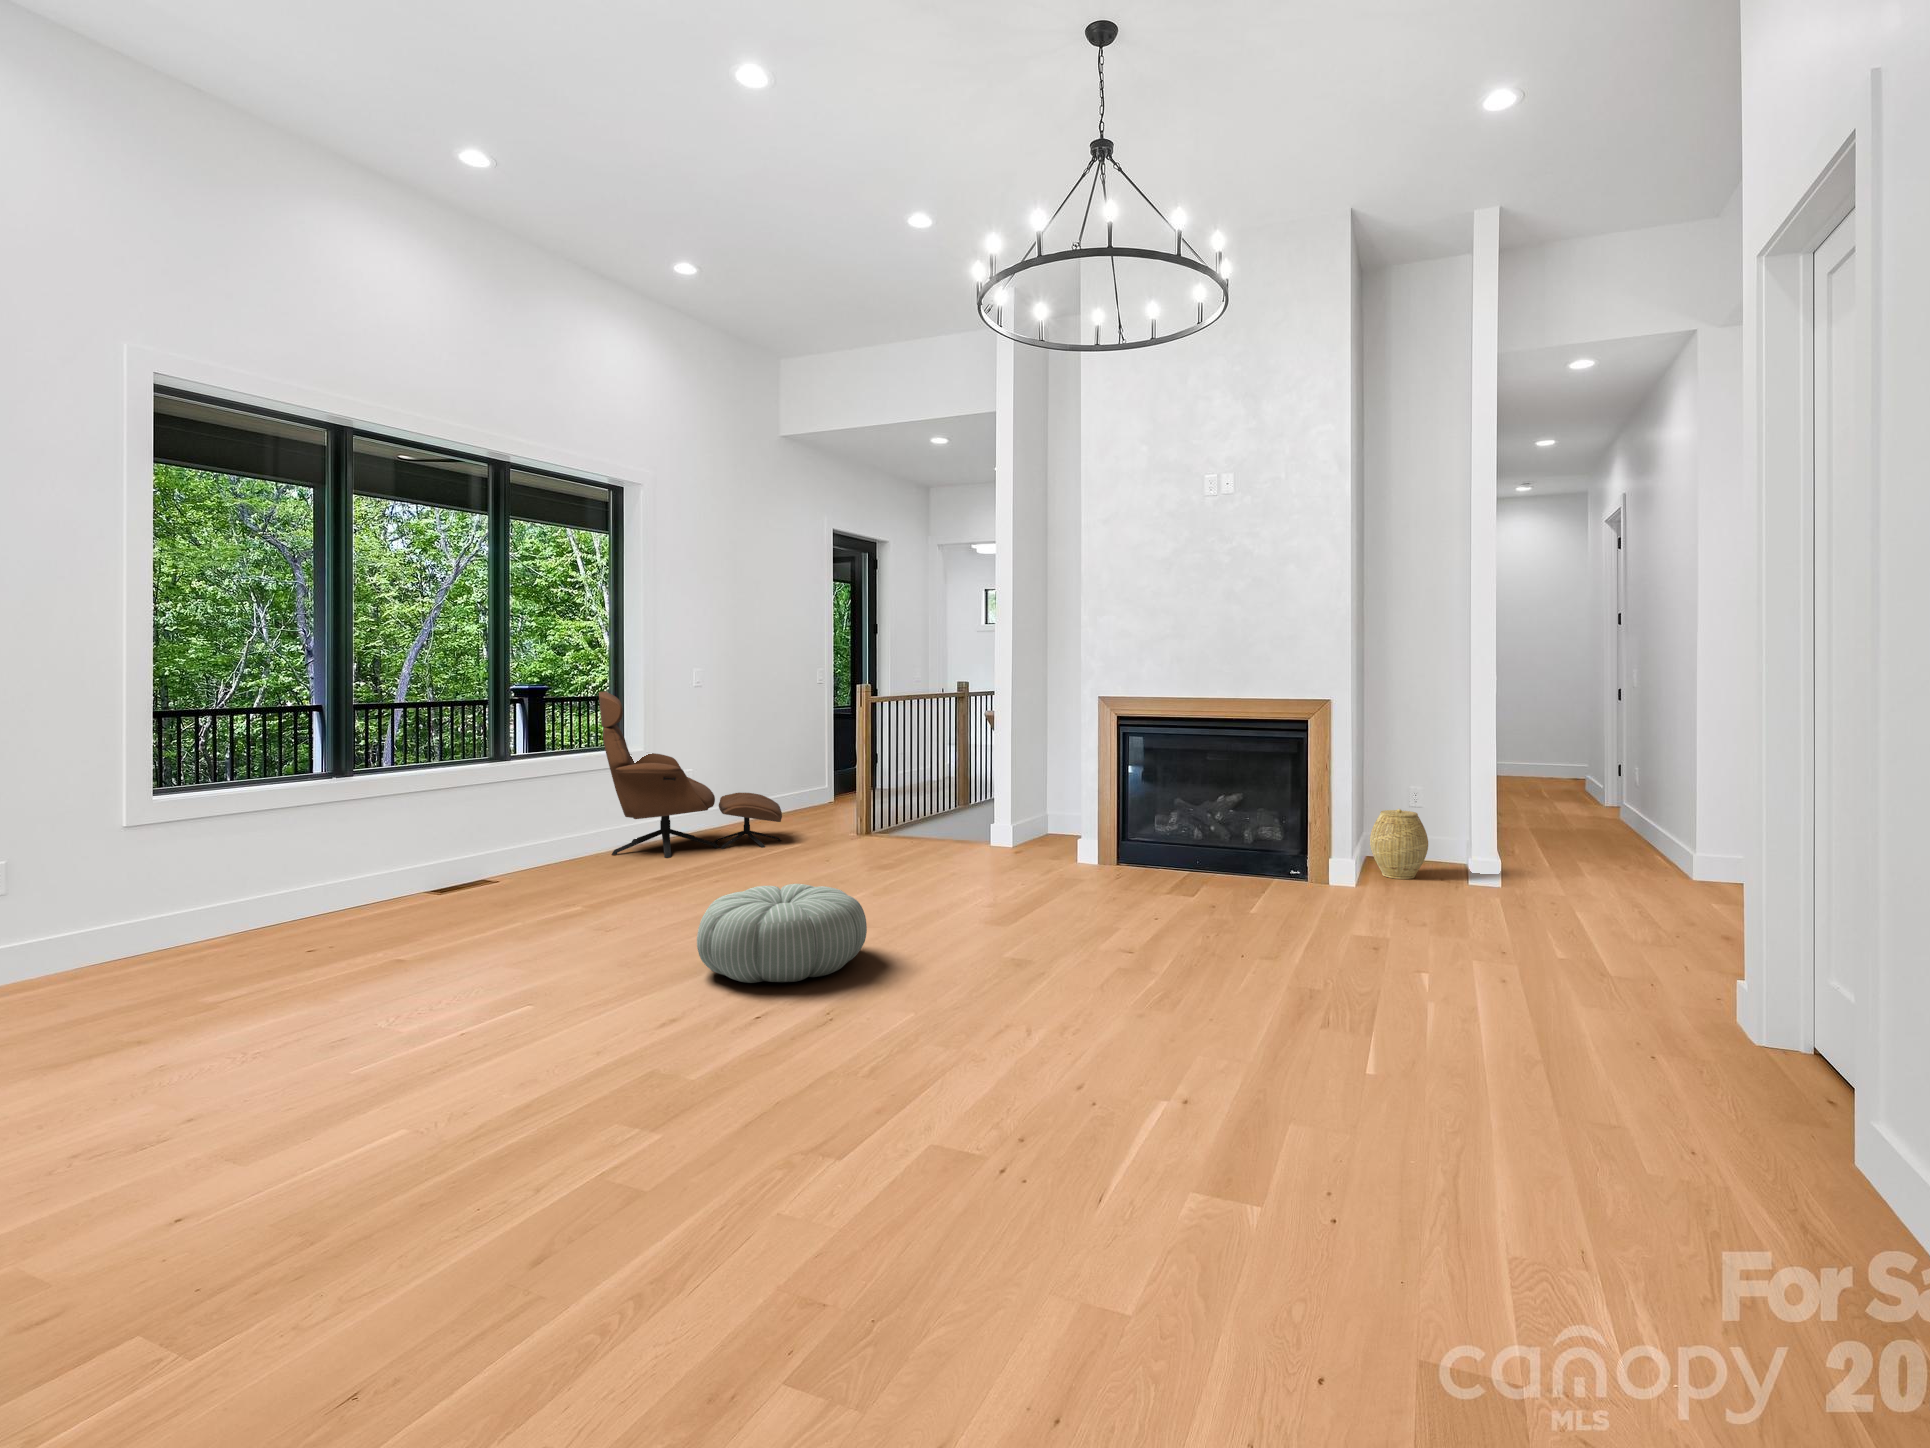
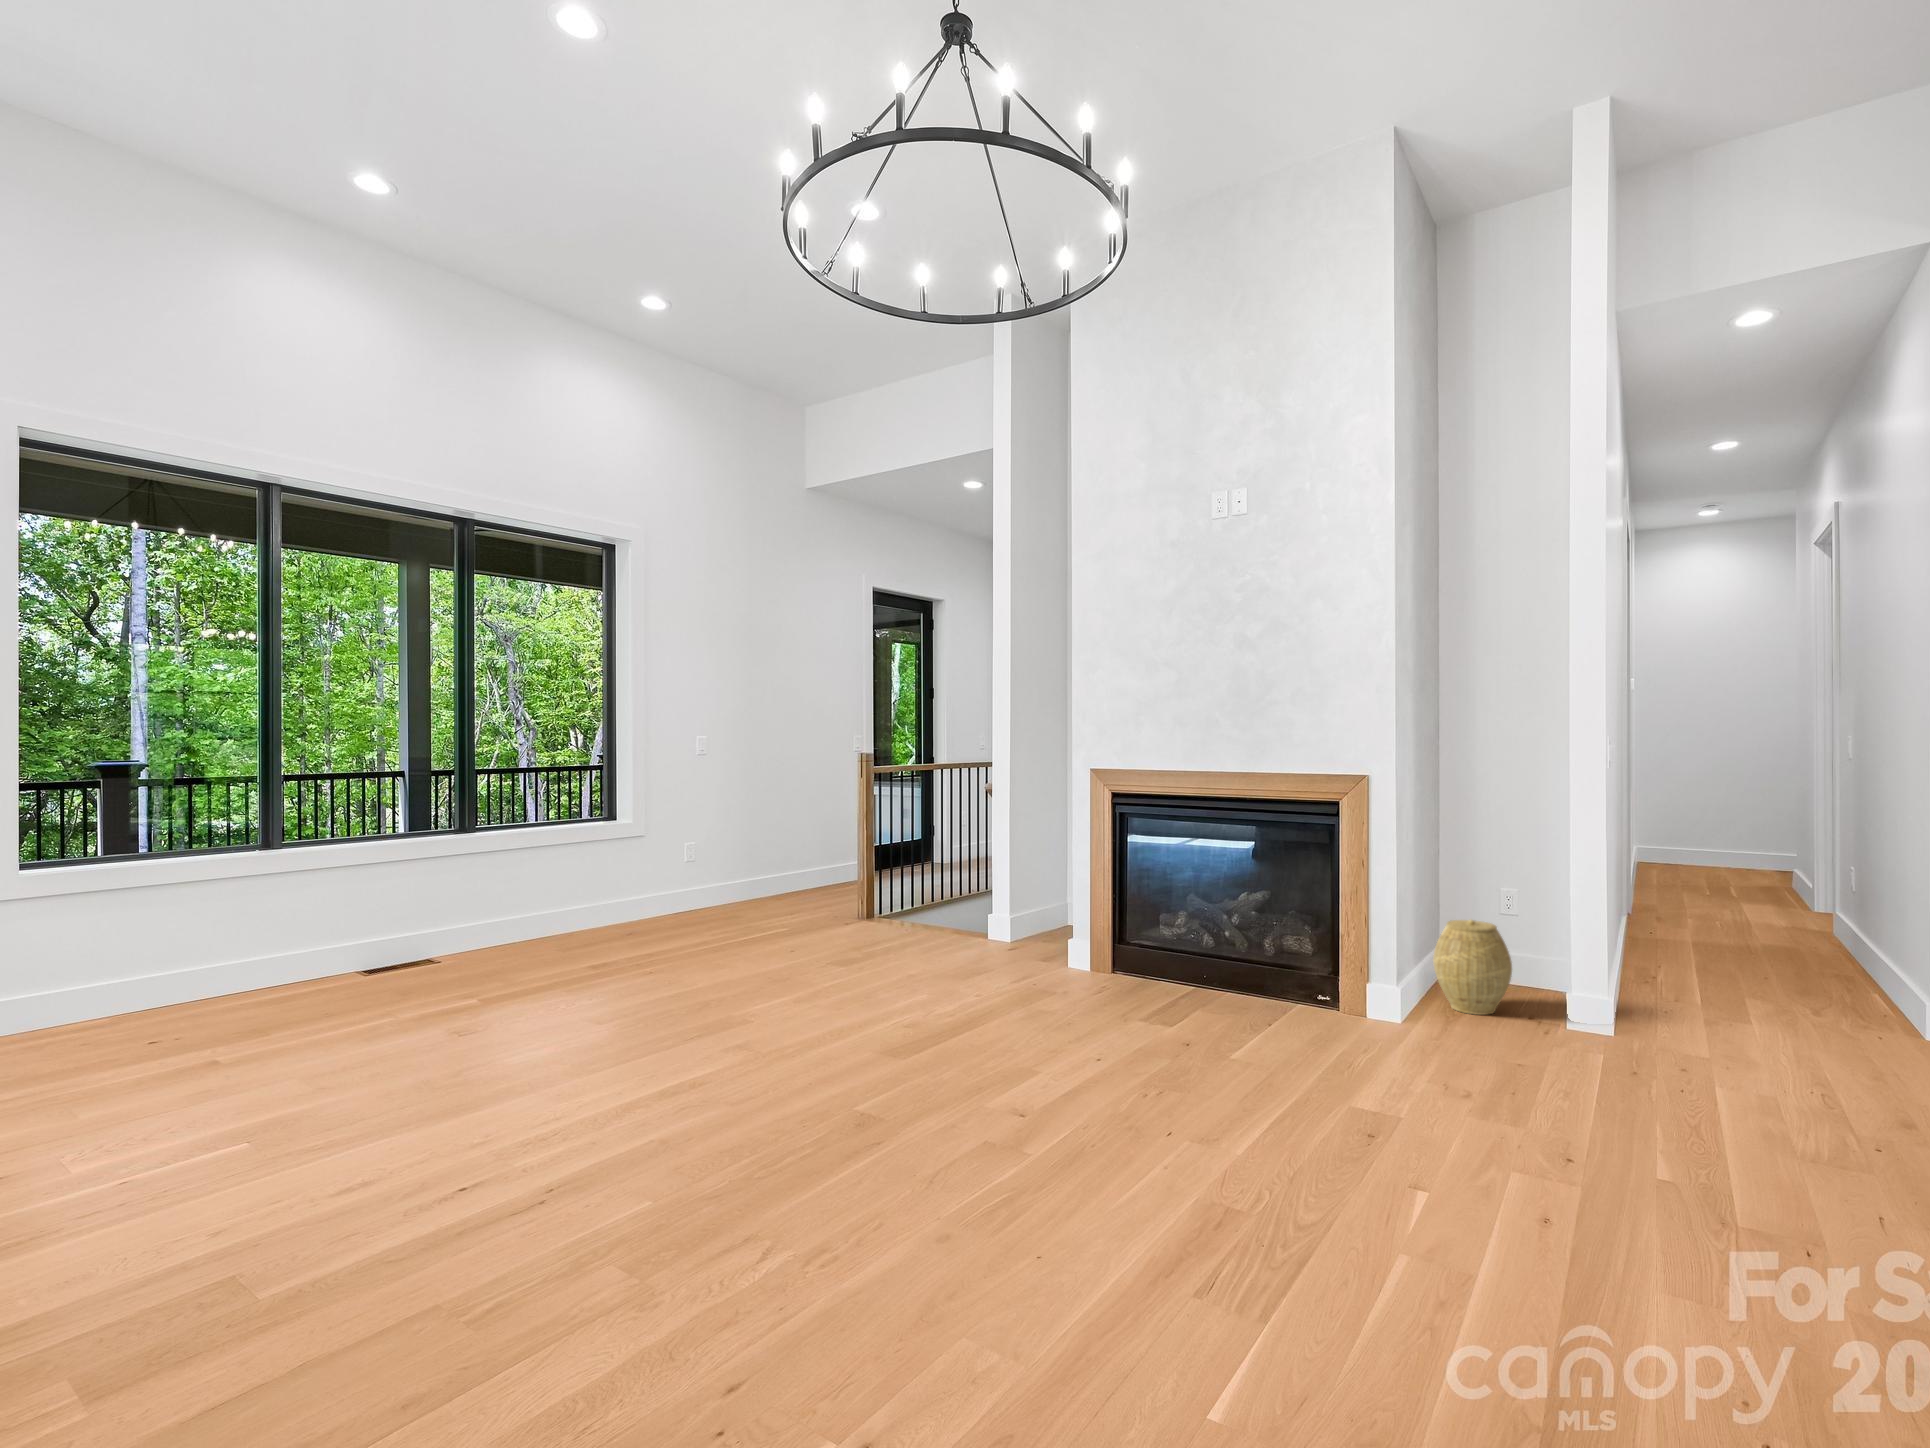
lounge chair: present [599,691,782,858] -> none [562,756,769,942]
pouf: present [697,884,867,983] -> none [463,1003,688,1140]

